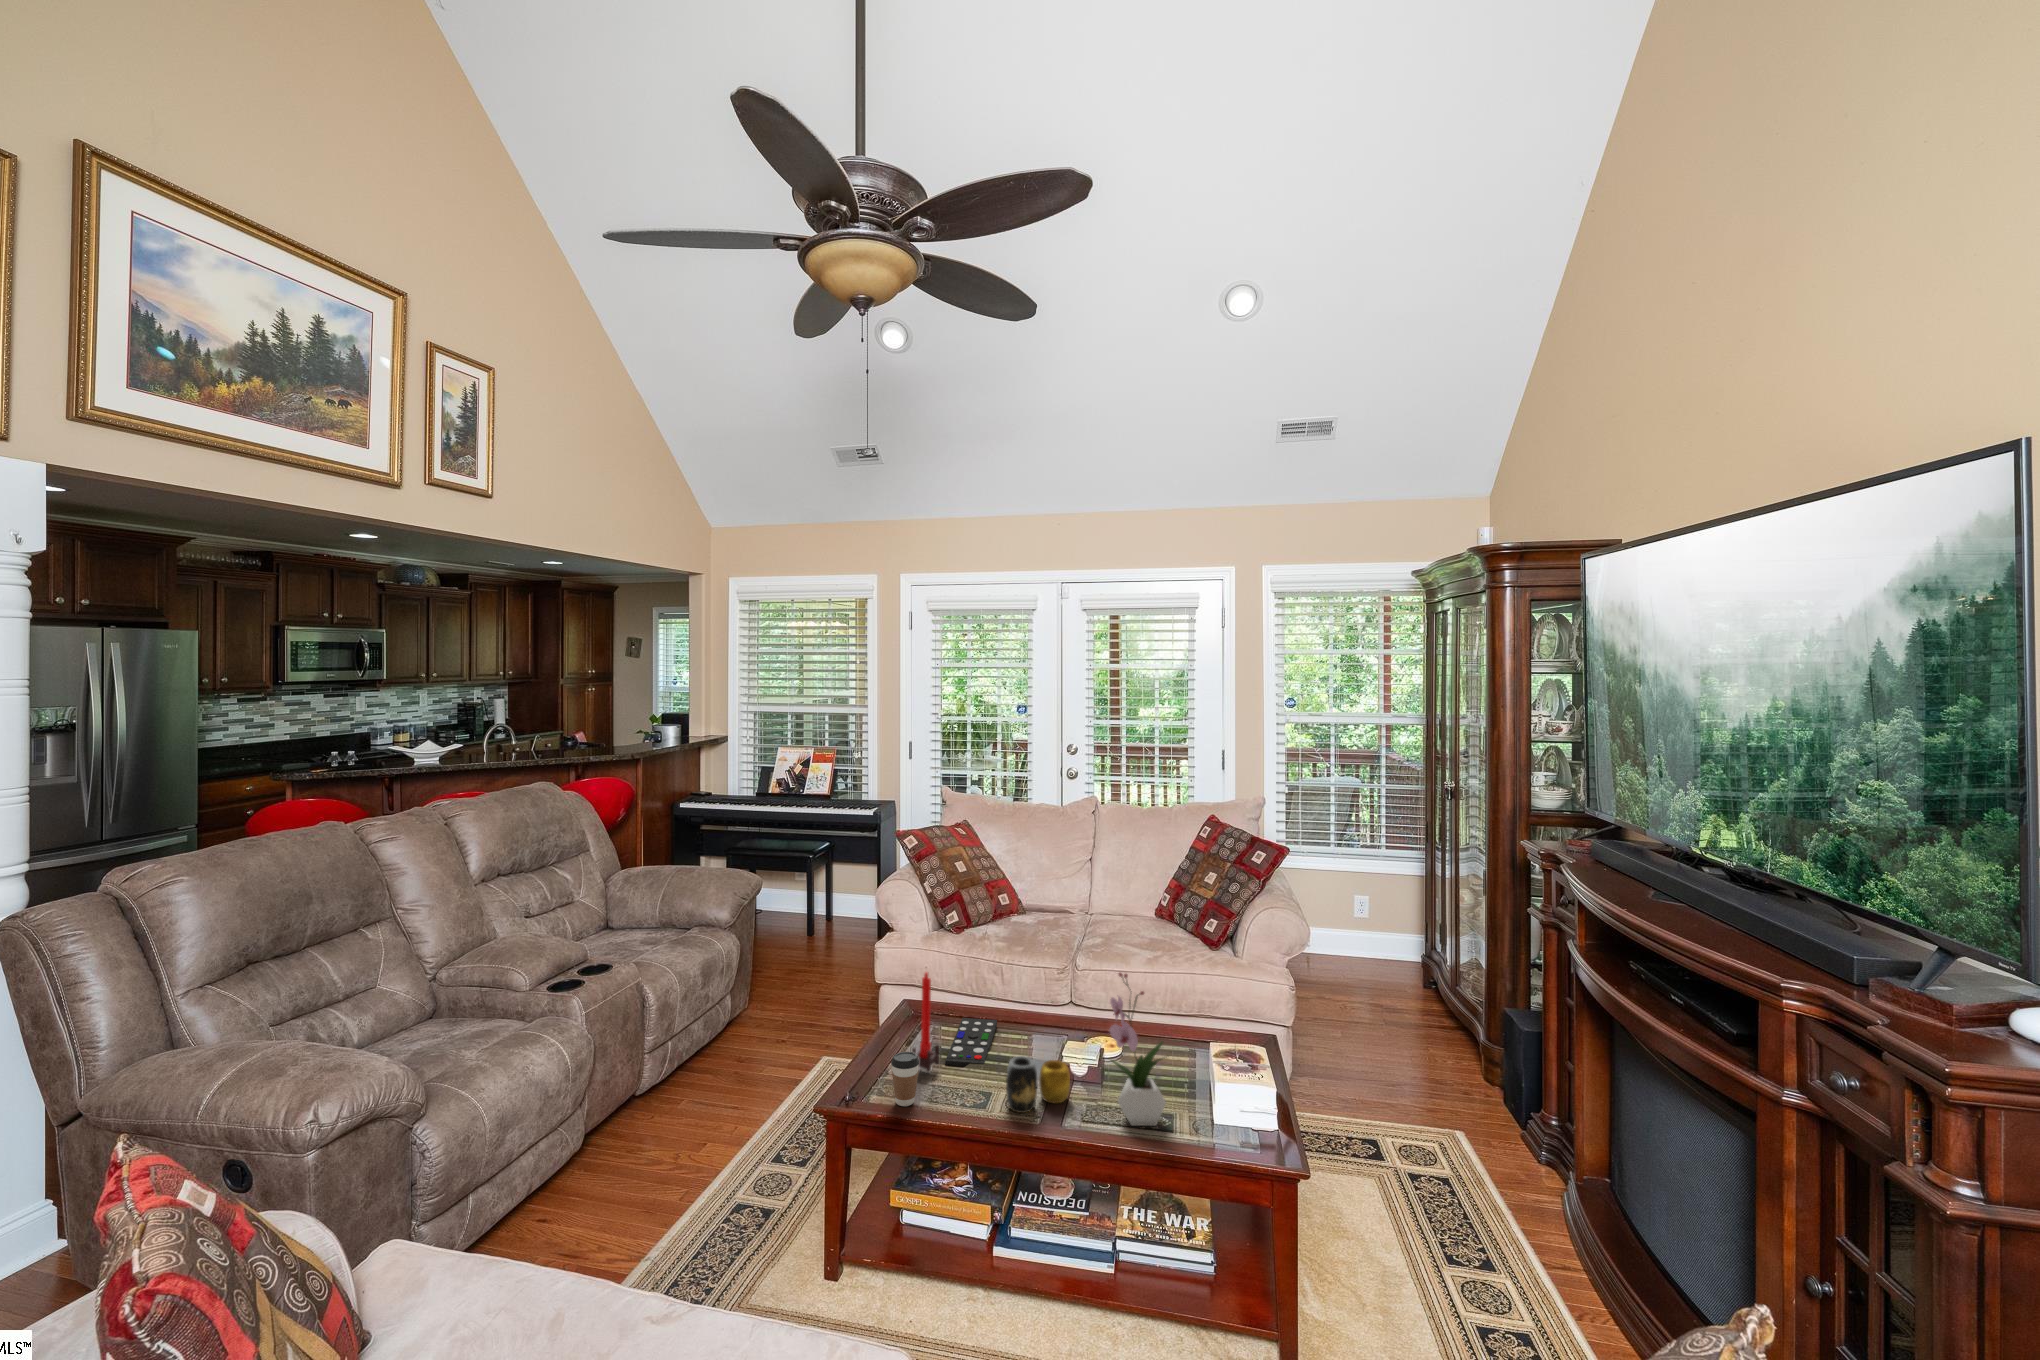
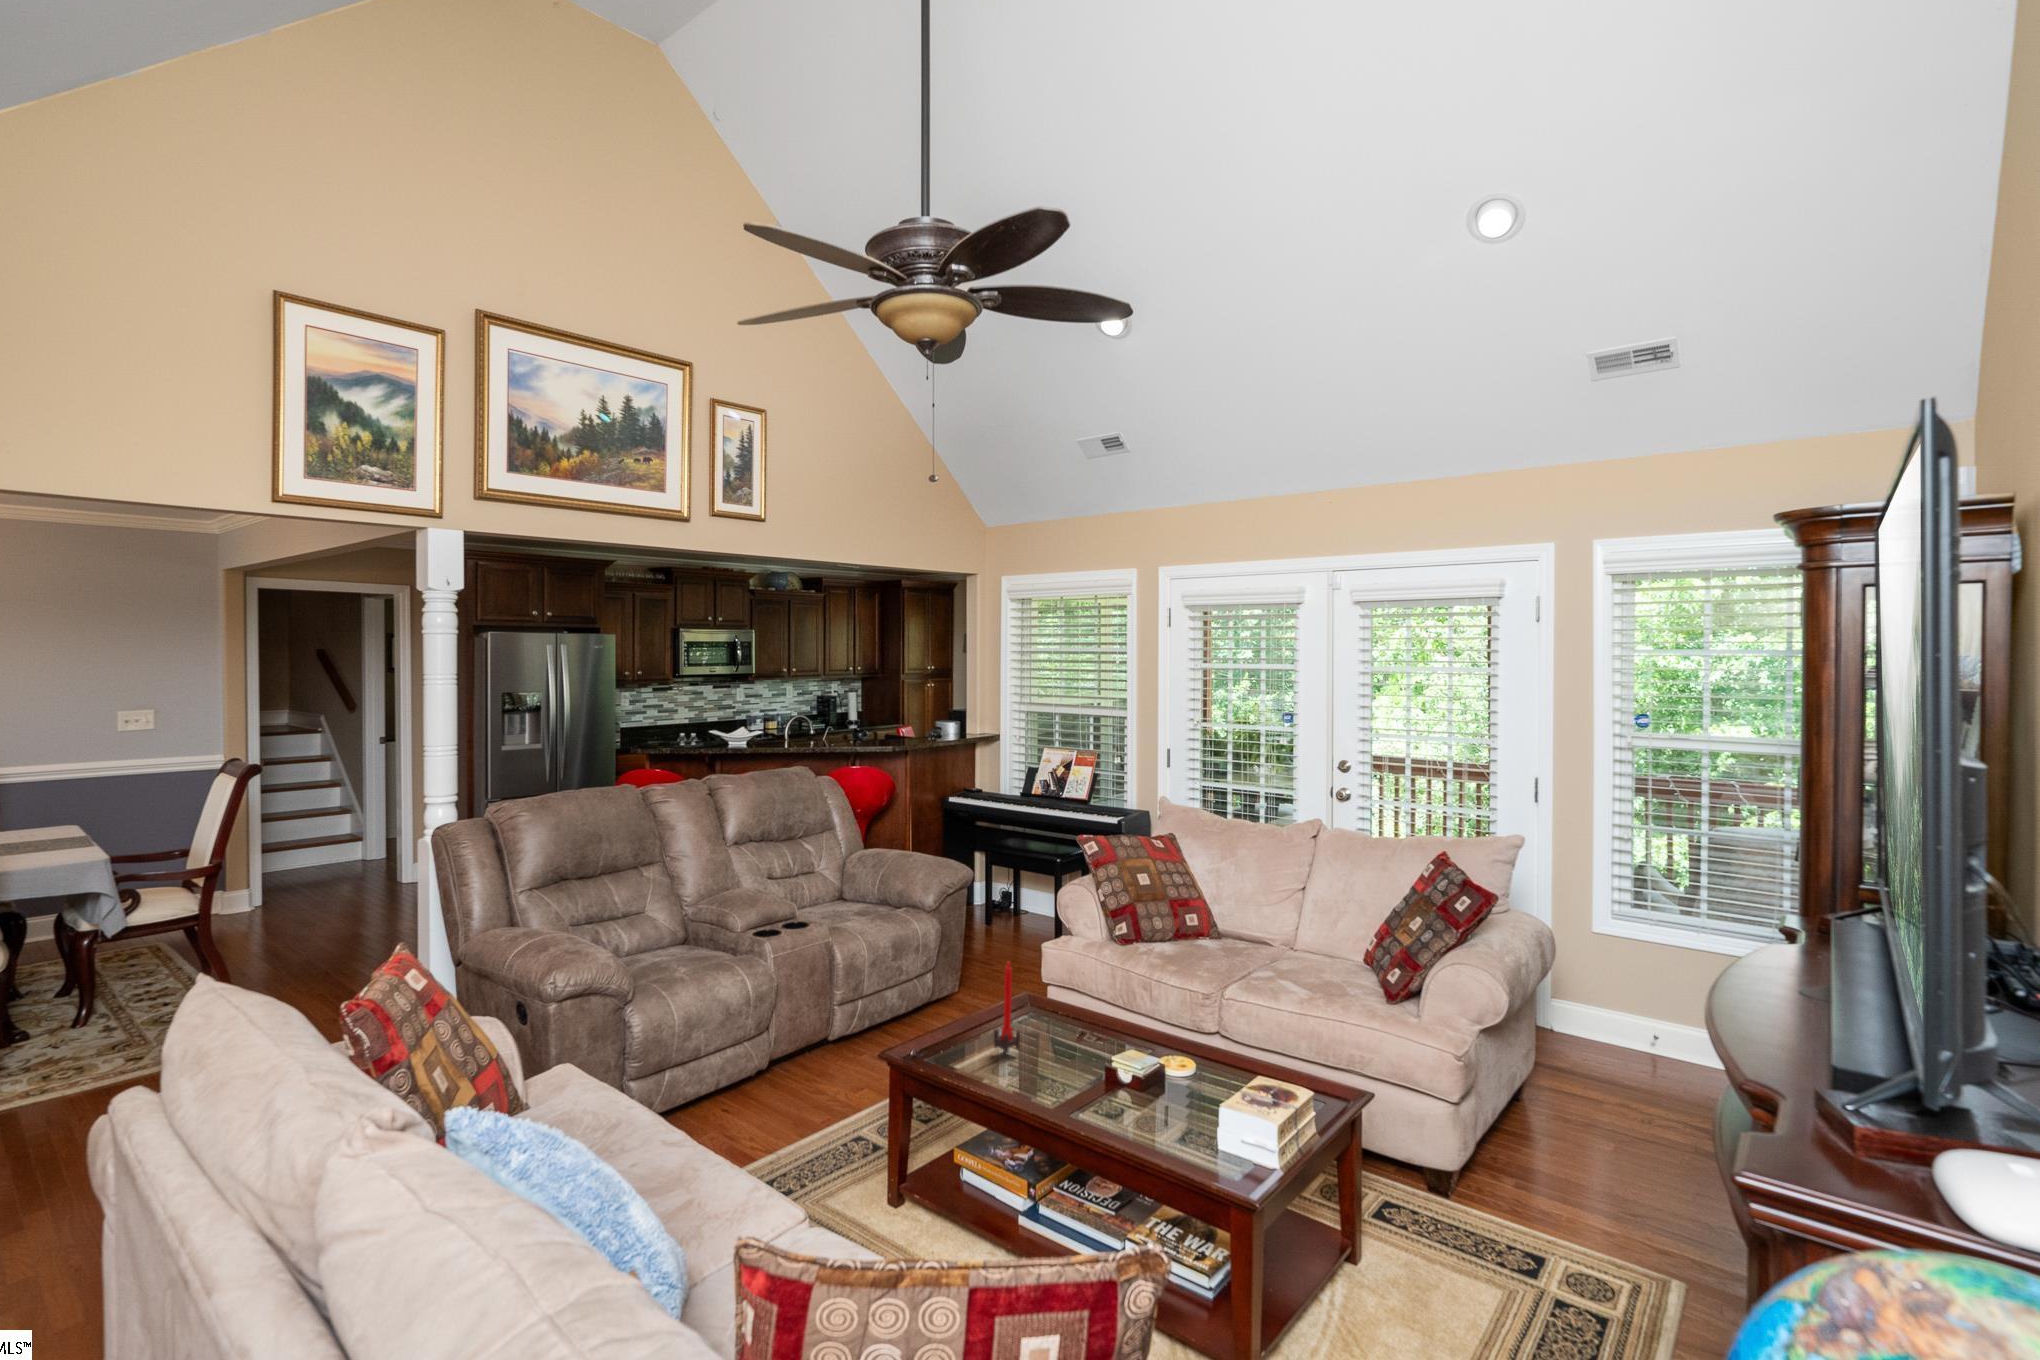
flower arrangement: present [1109,973,1166,1126] -> none [1130,985,1184,1140]
remote control: present [945,1018,997,1066] -> none [1029,1018,1107,1062]
coffee cup: present [891,1052,919,1106] -> none [952,1027,977,1074]
vase: present [1006,1056,1070,1113] -> none [1044,1049,1110,1102]

